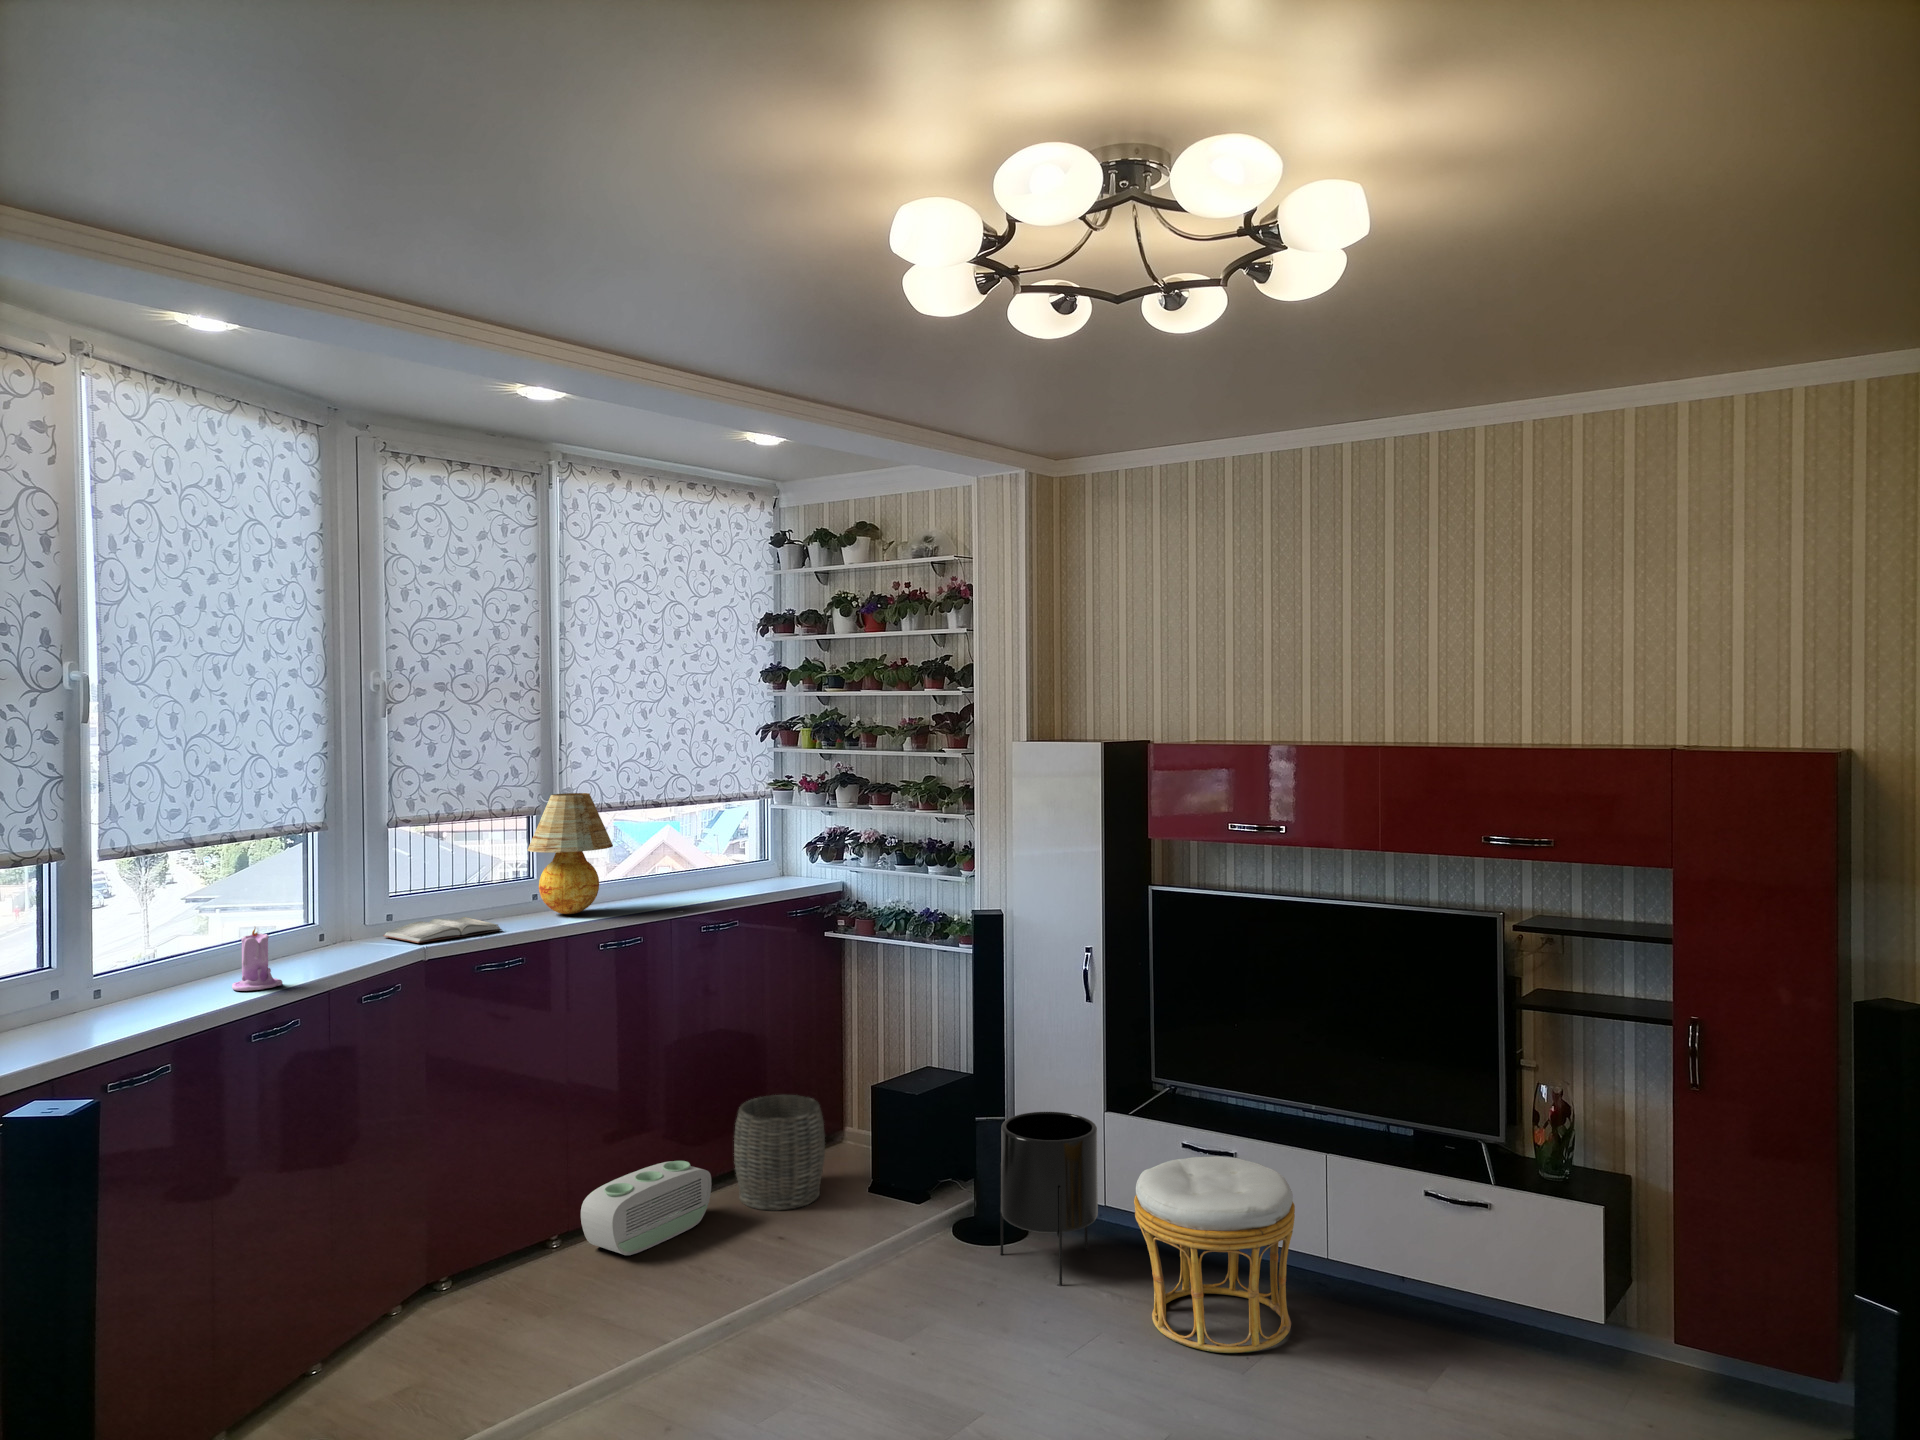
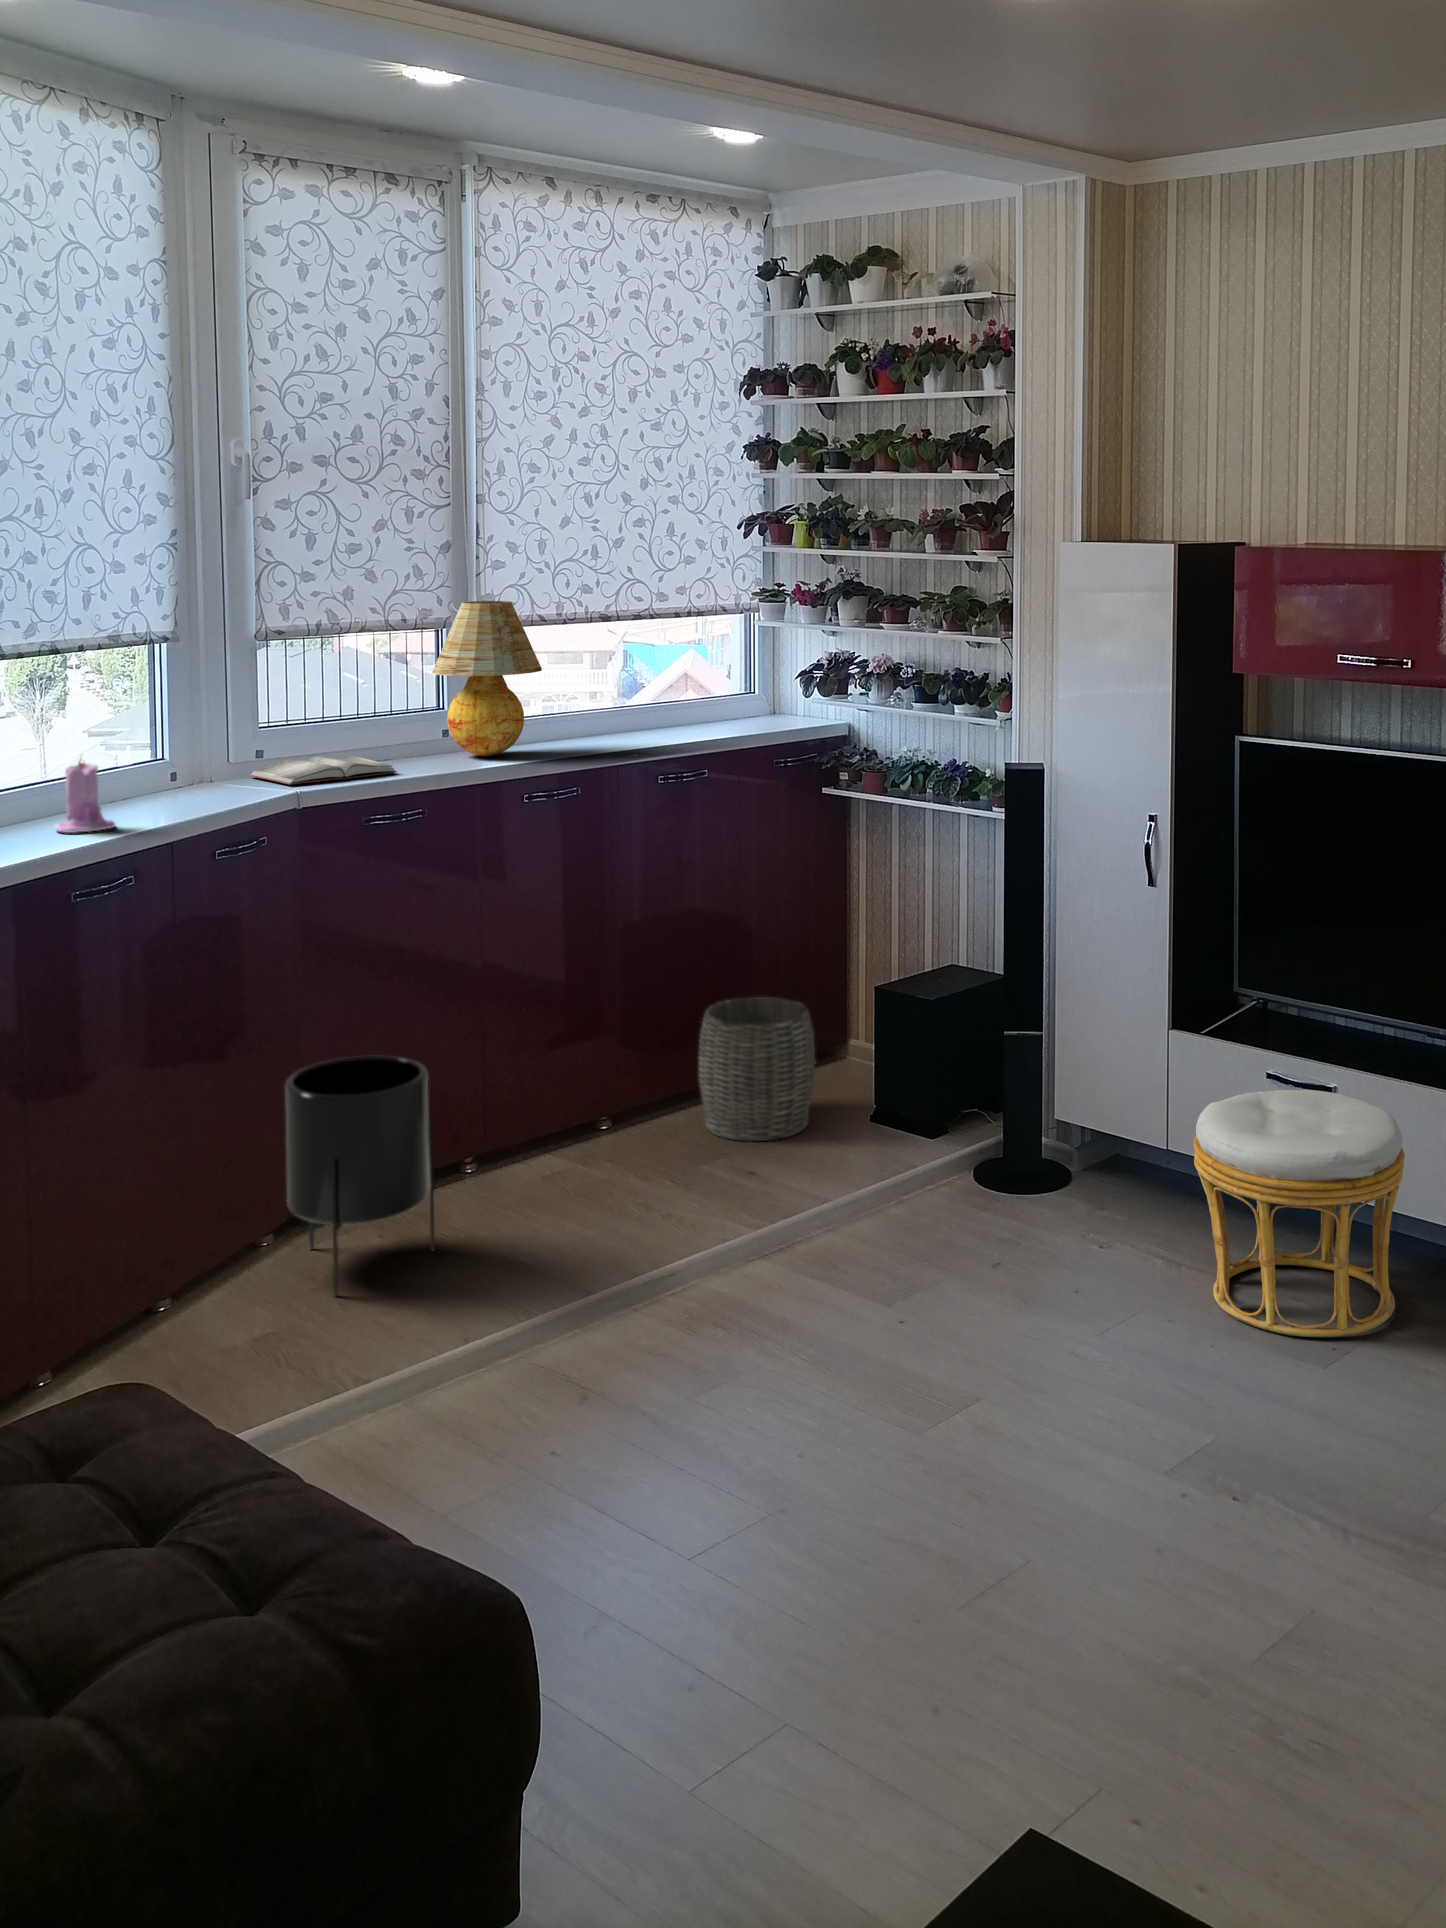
planter: present [1000,1112,1098,1285] -> present [285,1056,435,1296]
air purifier: present [581,1161,712,1255] -> none [498,1073,666,1185]

